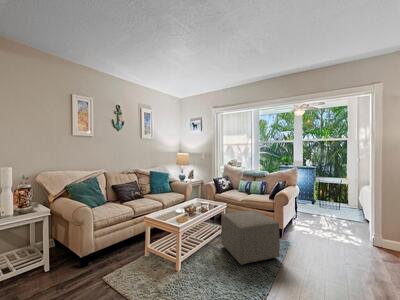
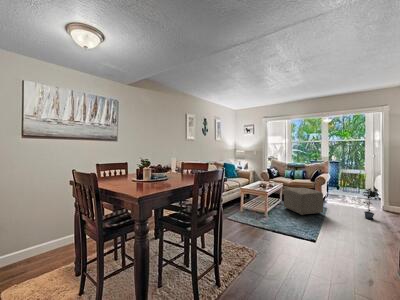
potted plant: none [340,213,373,272] -> present [363,187,379,220]

